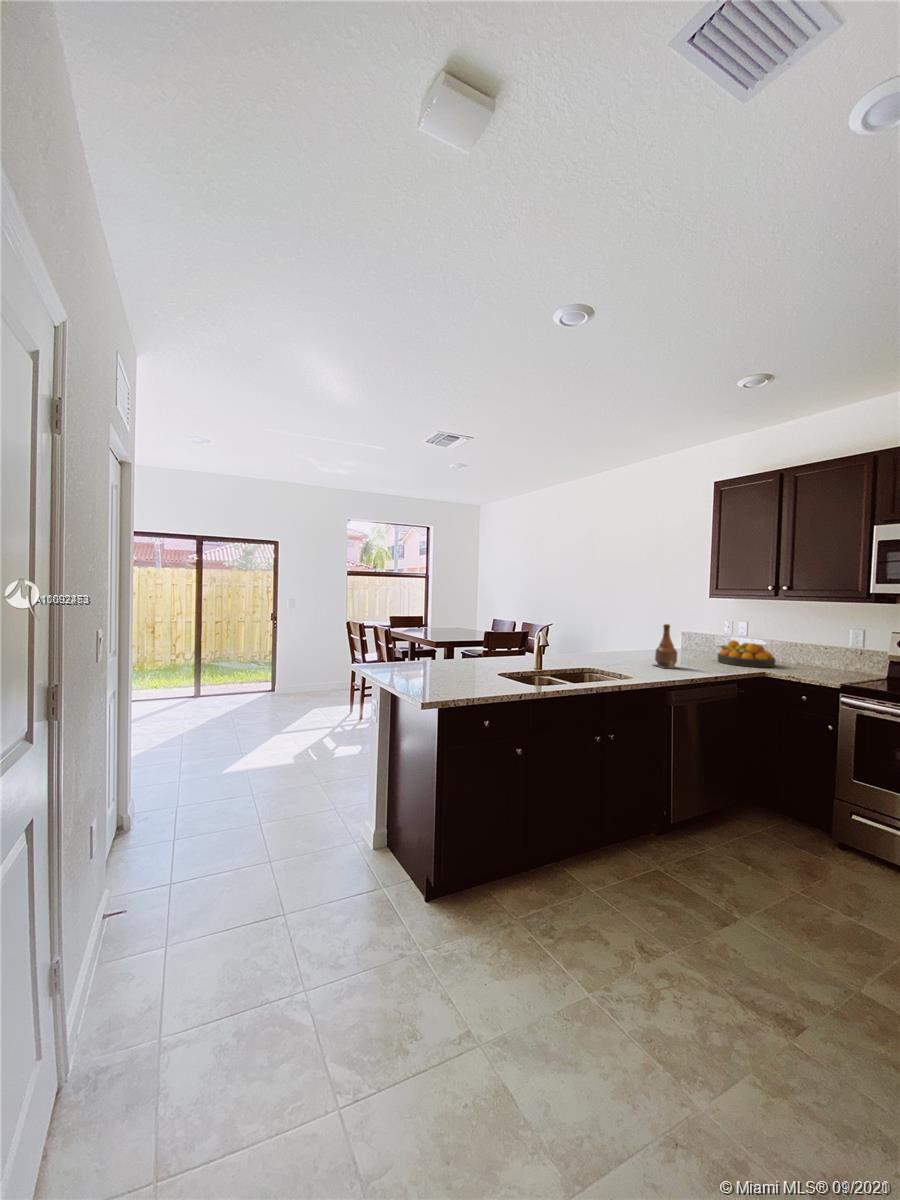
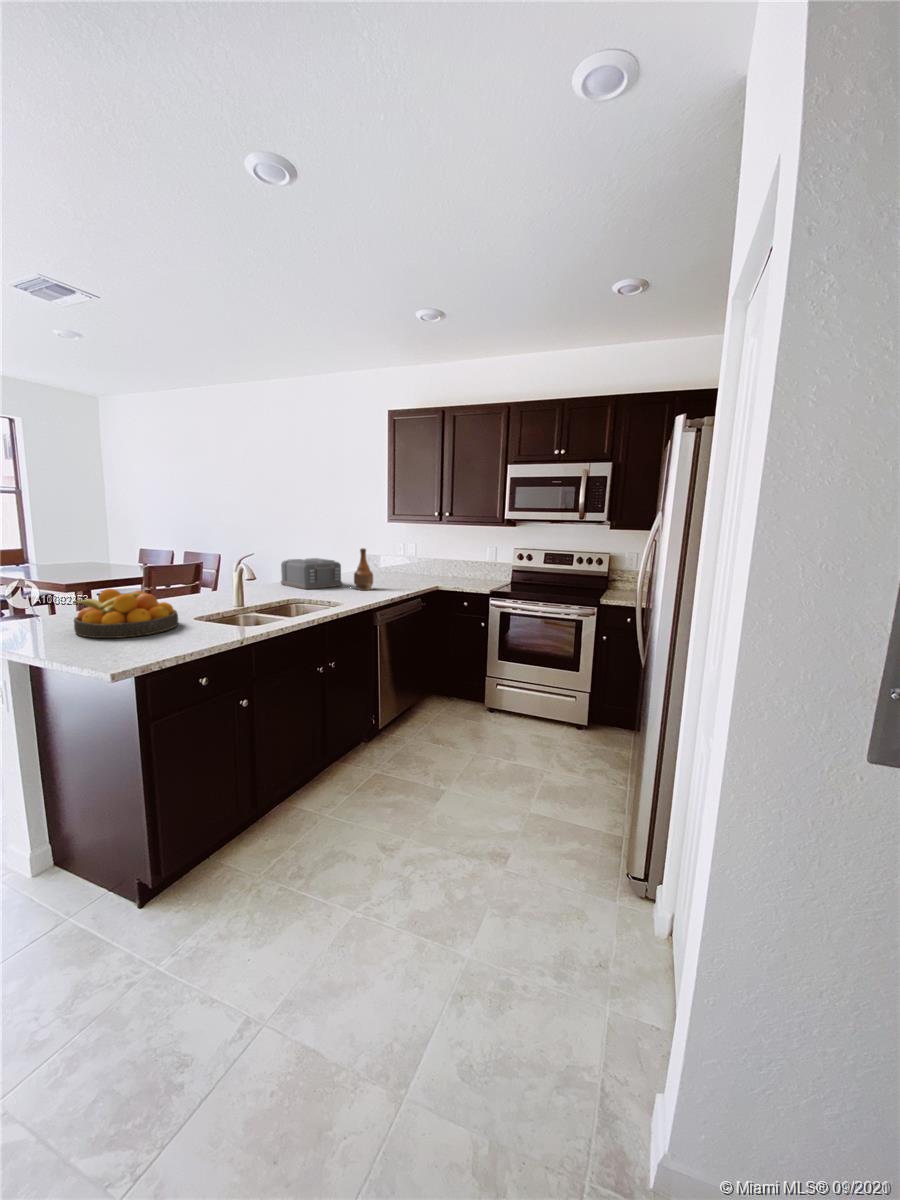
toaster: none [584,632,645,662] -> present [281,558,342,589]
fruit bowl: present [718,640,775,667] -> present [73,589,178,638]

